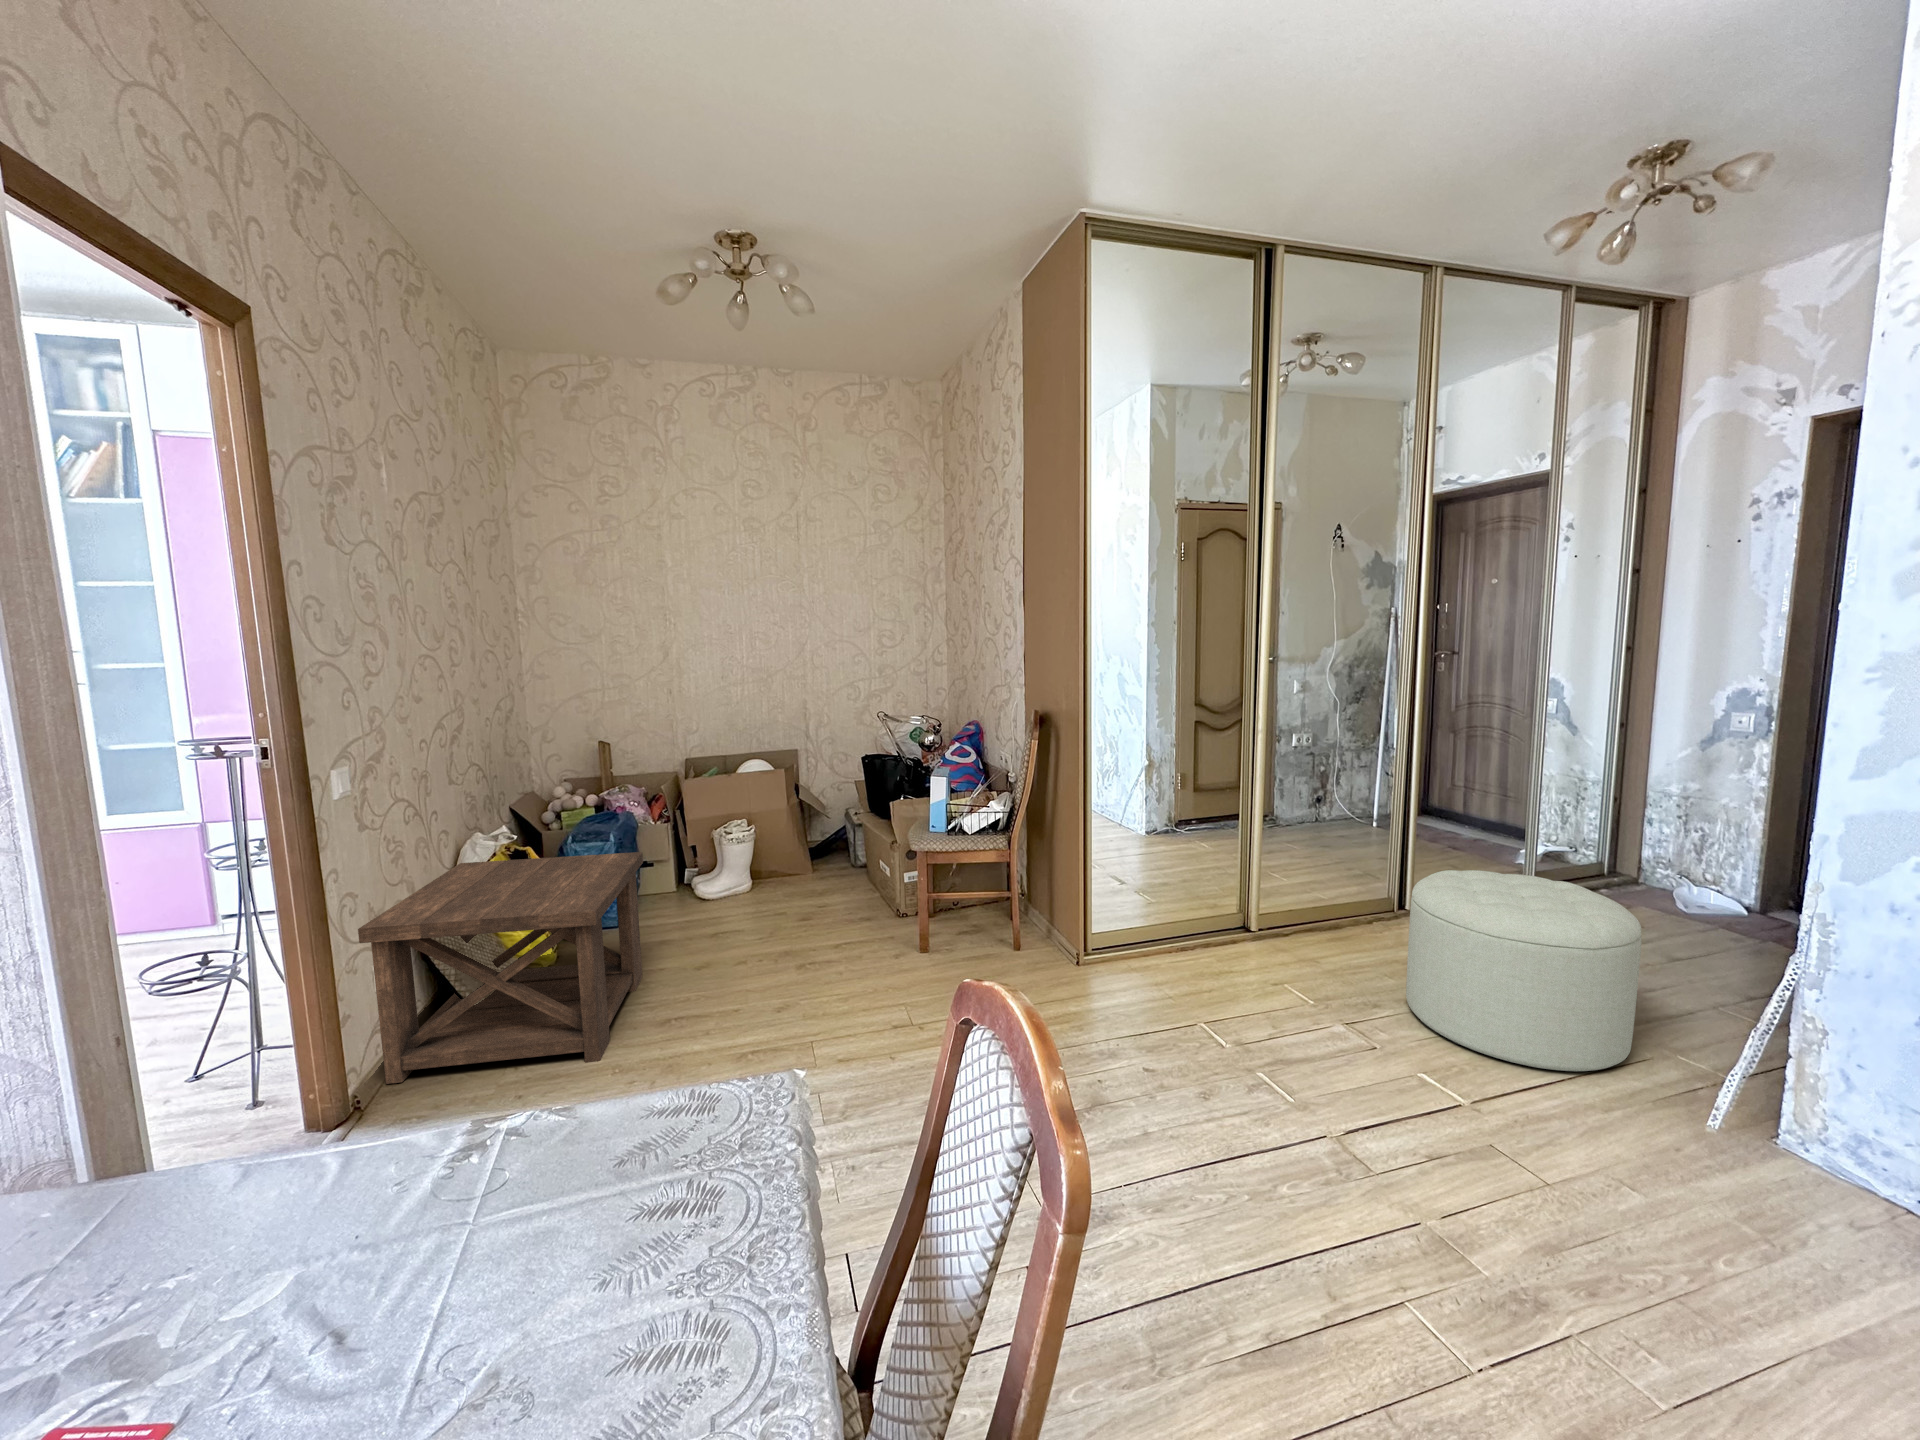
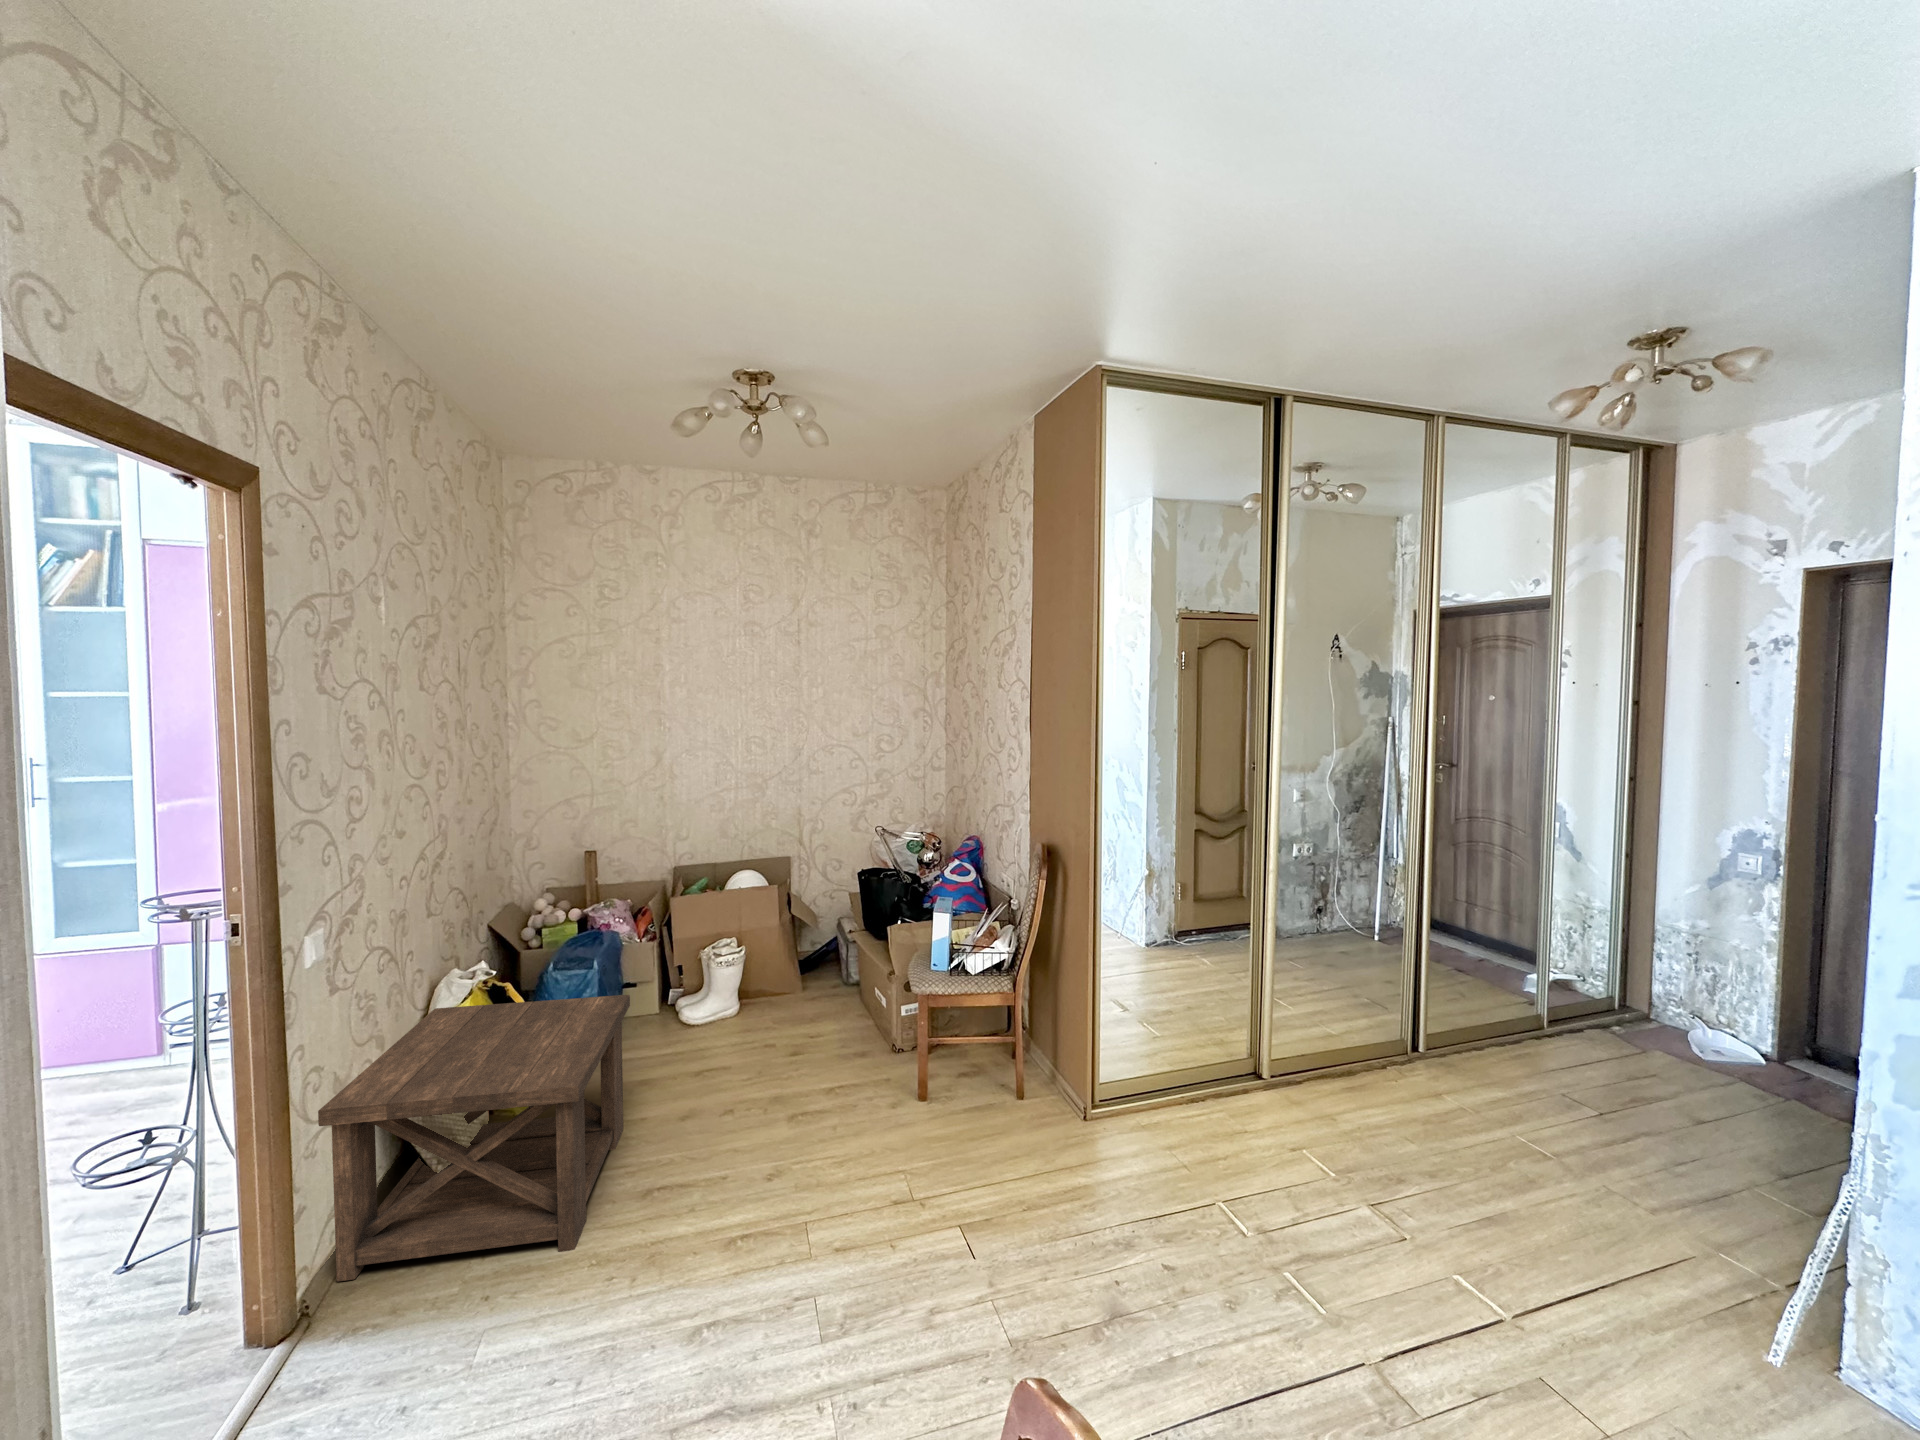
ottoman: present [1406,870,1642,1071] -> none [1432,1034,1681,1278]

